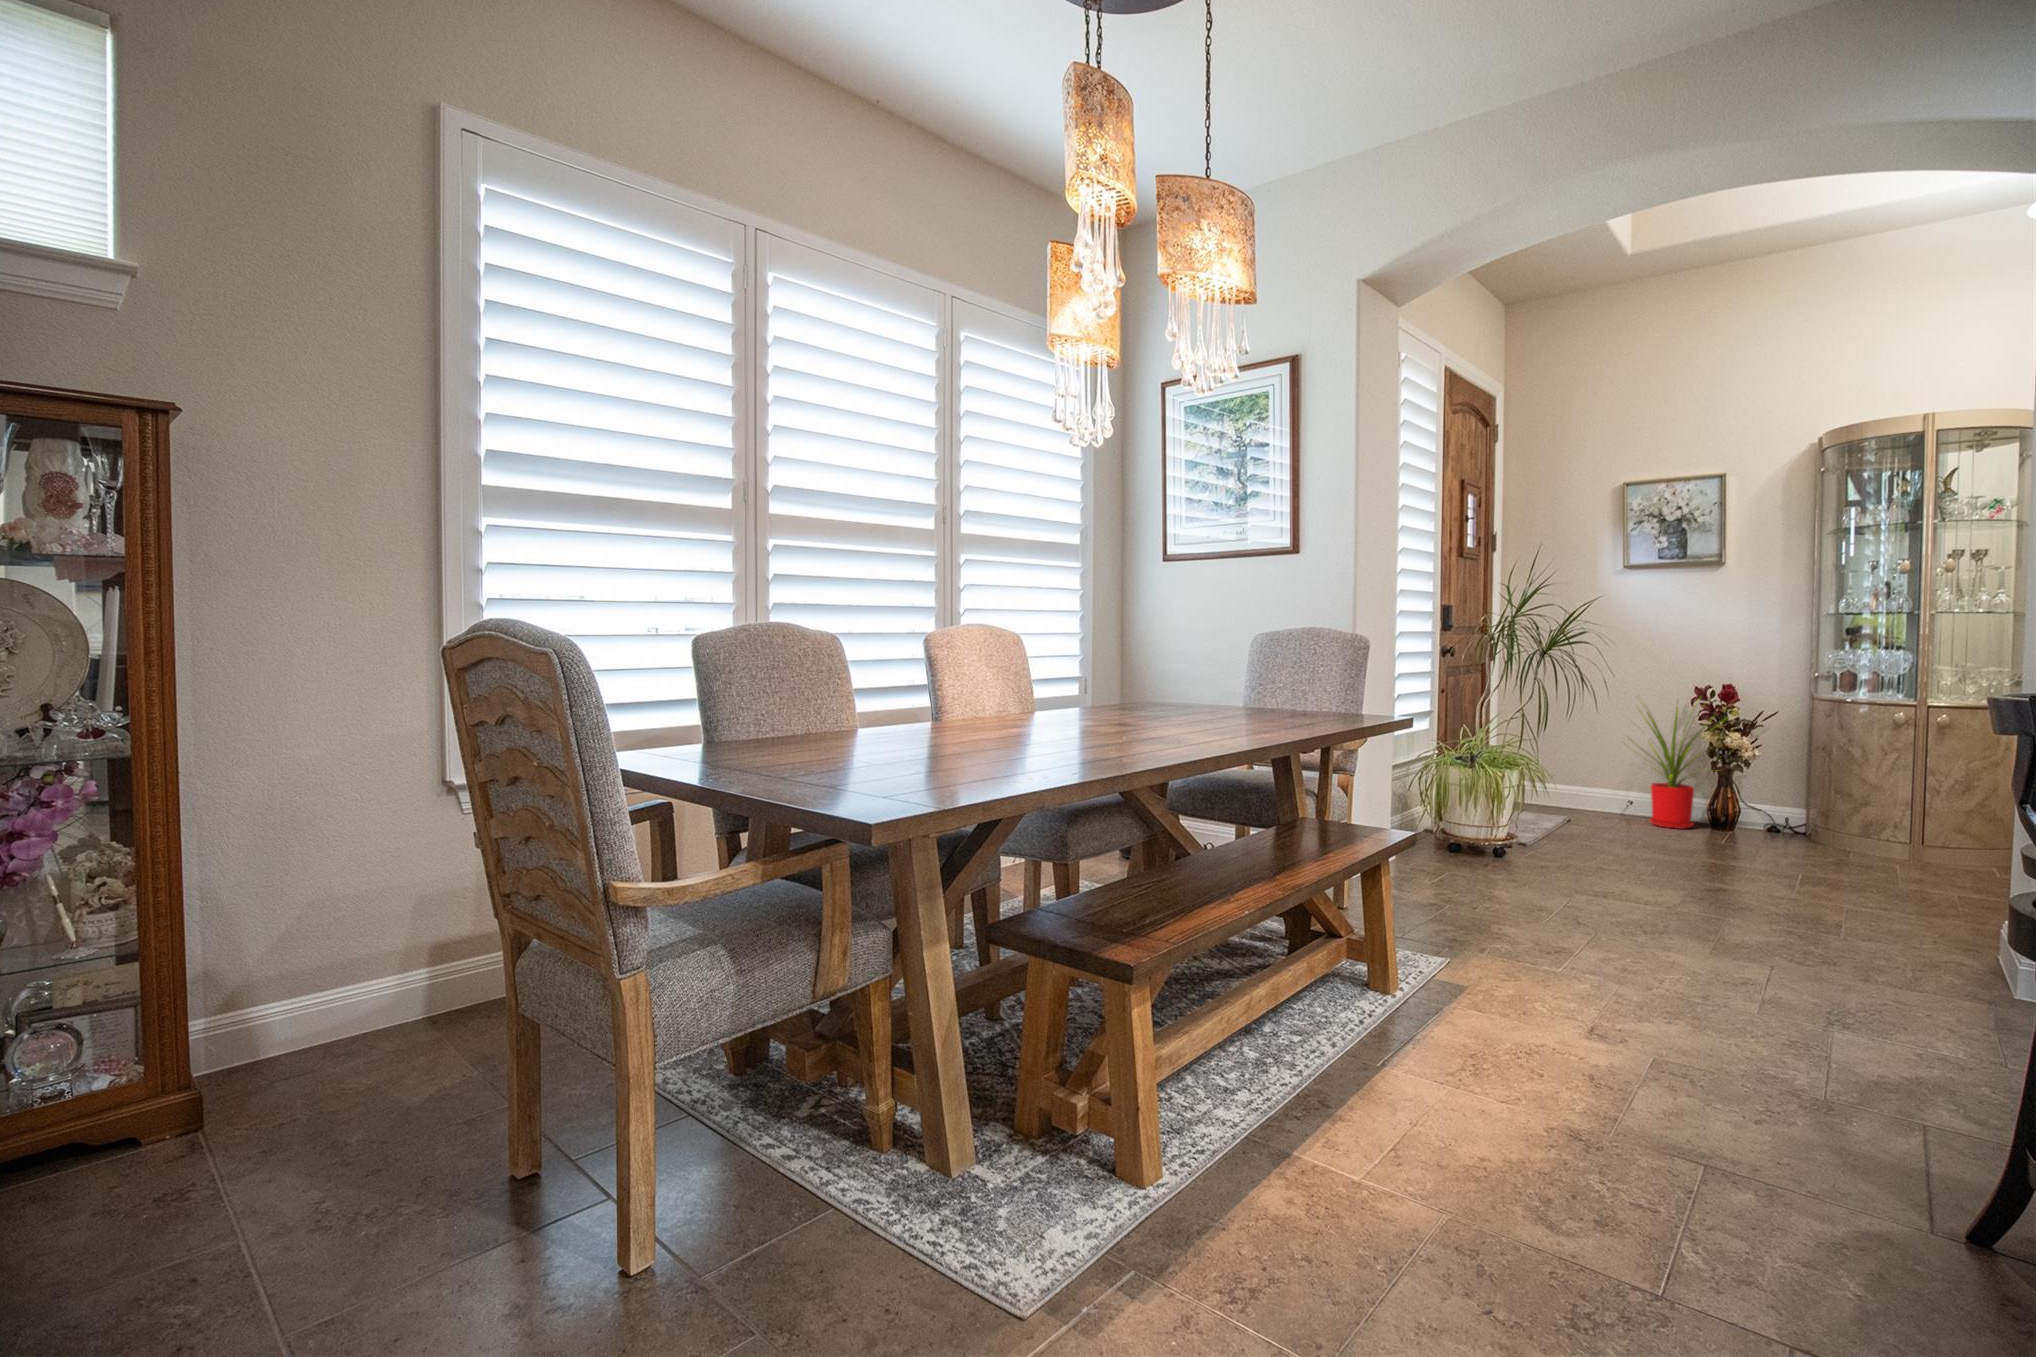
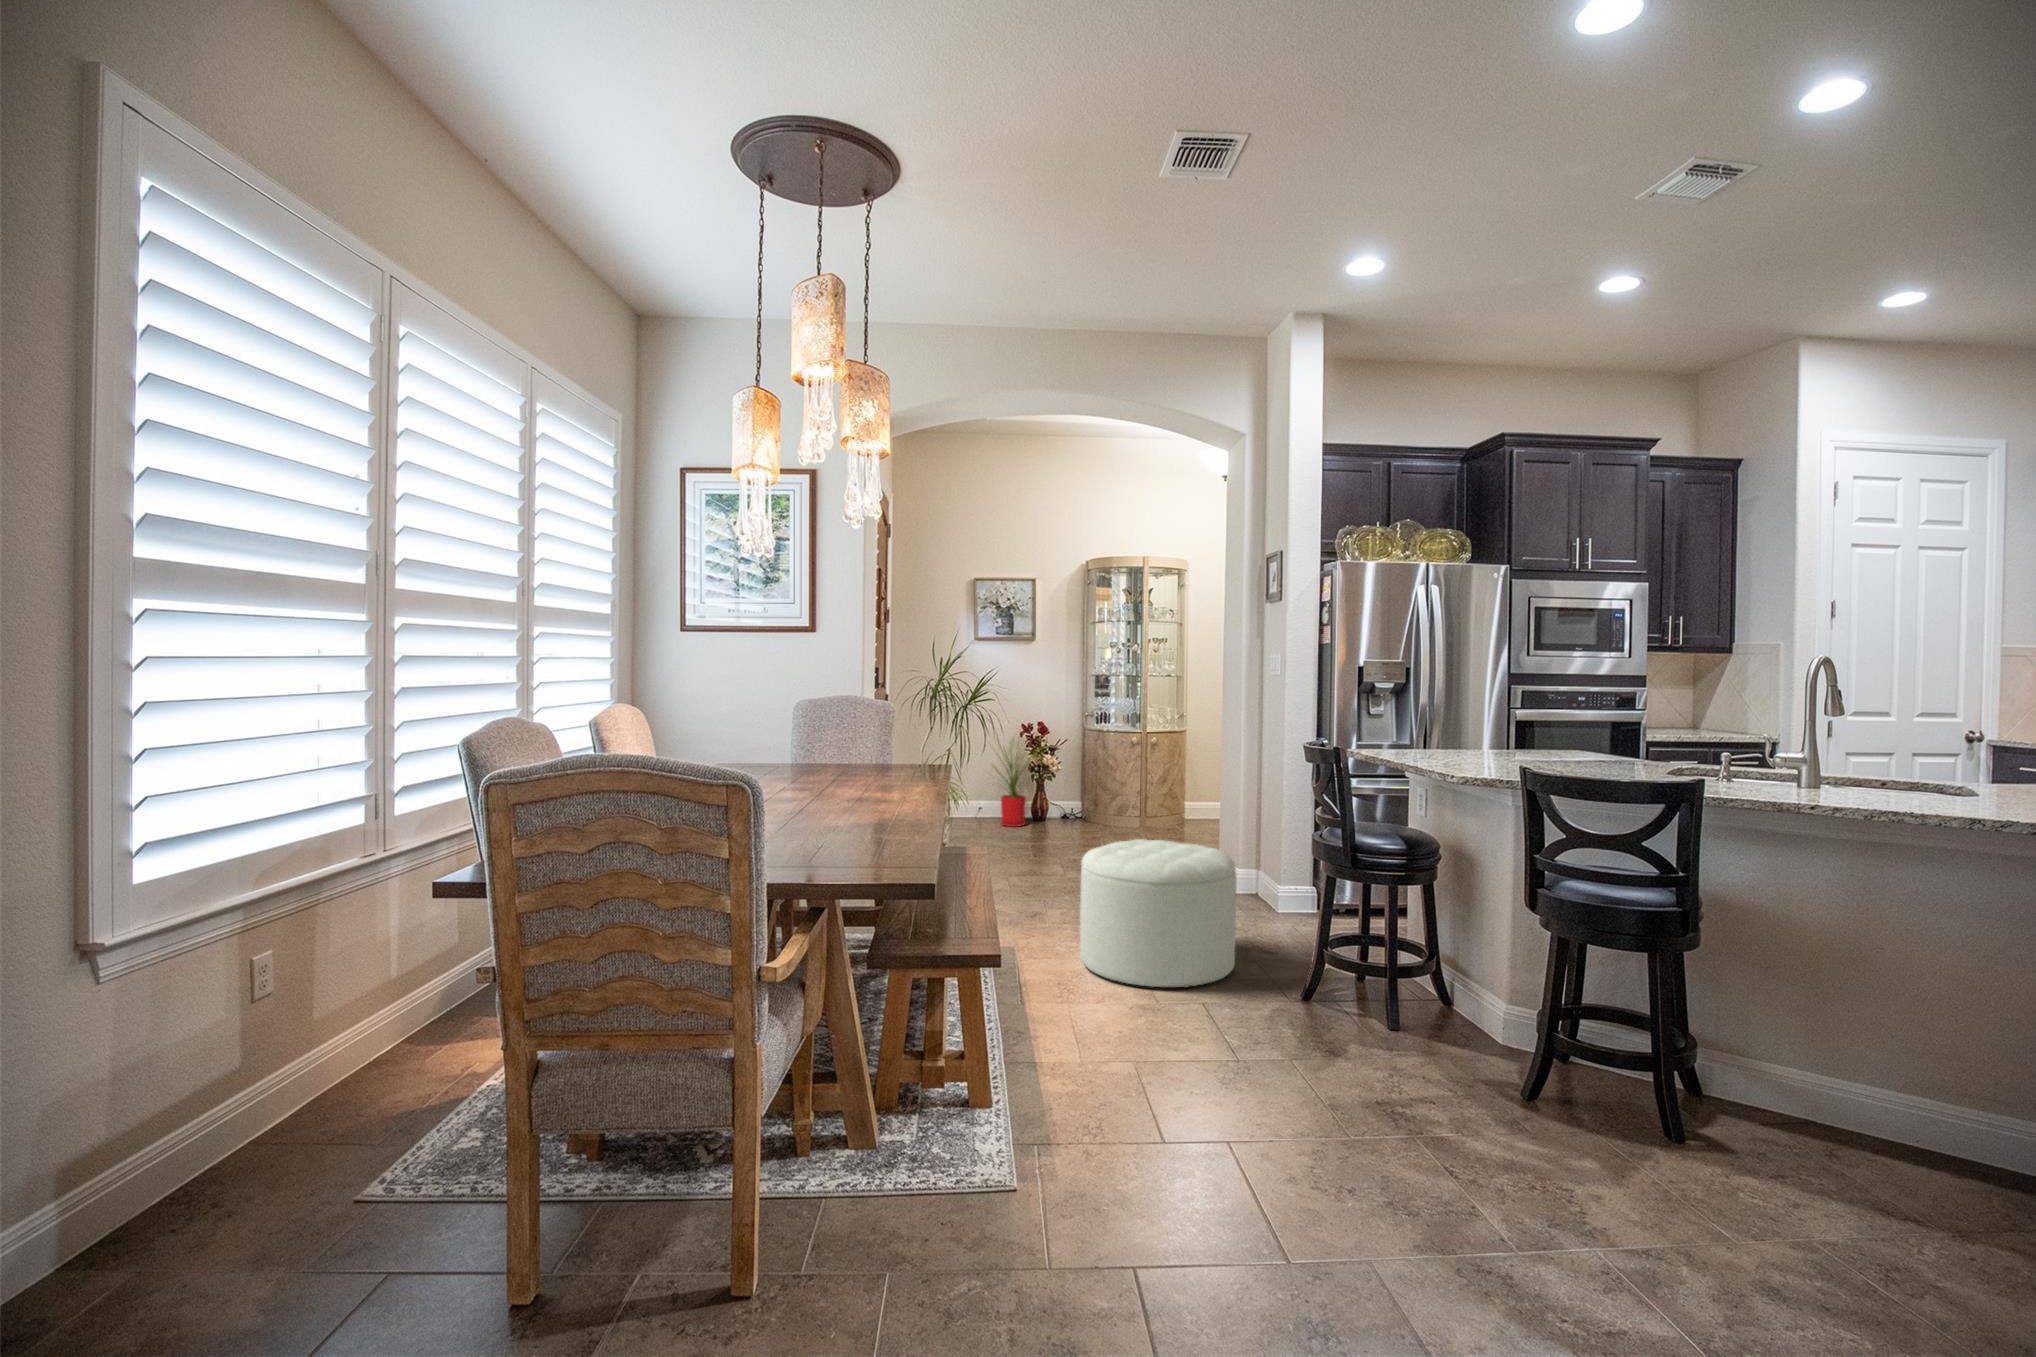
ottoman: none [1542,849,1875,1129] -> present [1080,839,1236,988]

